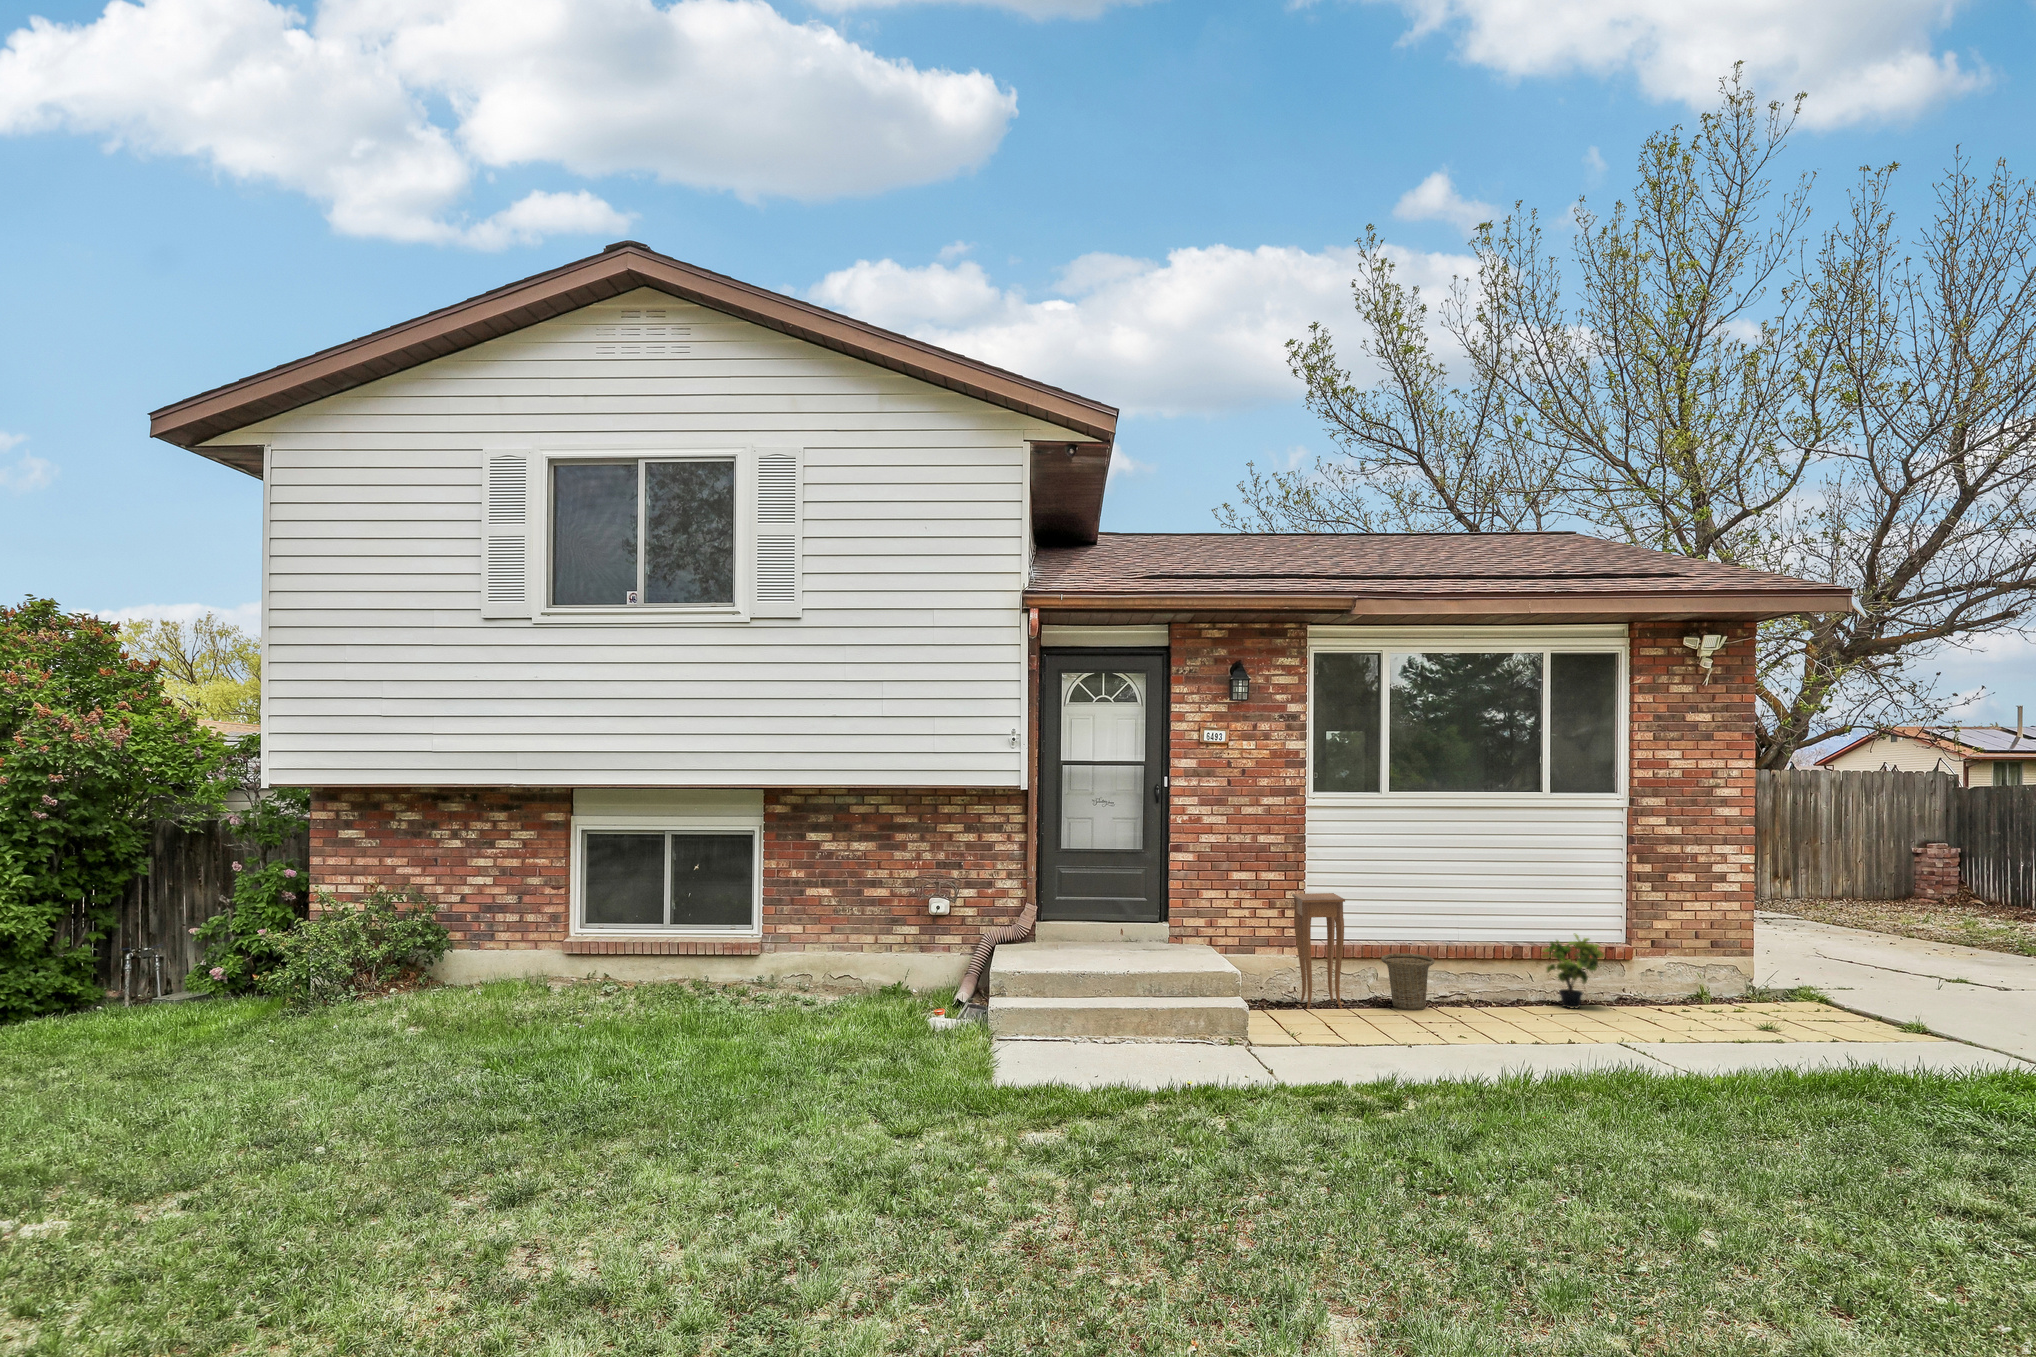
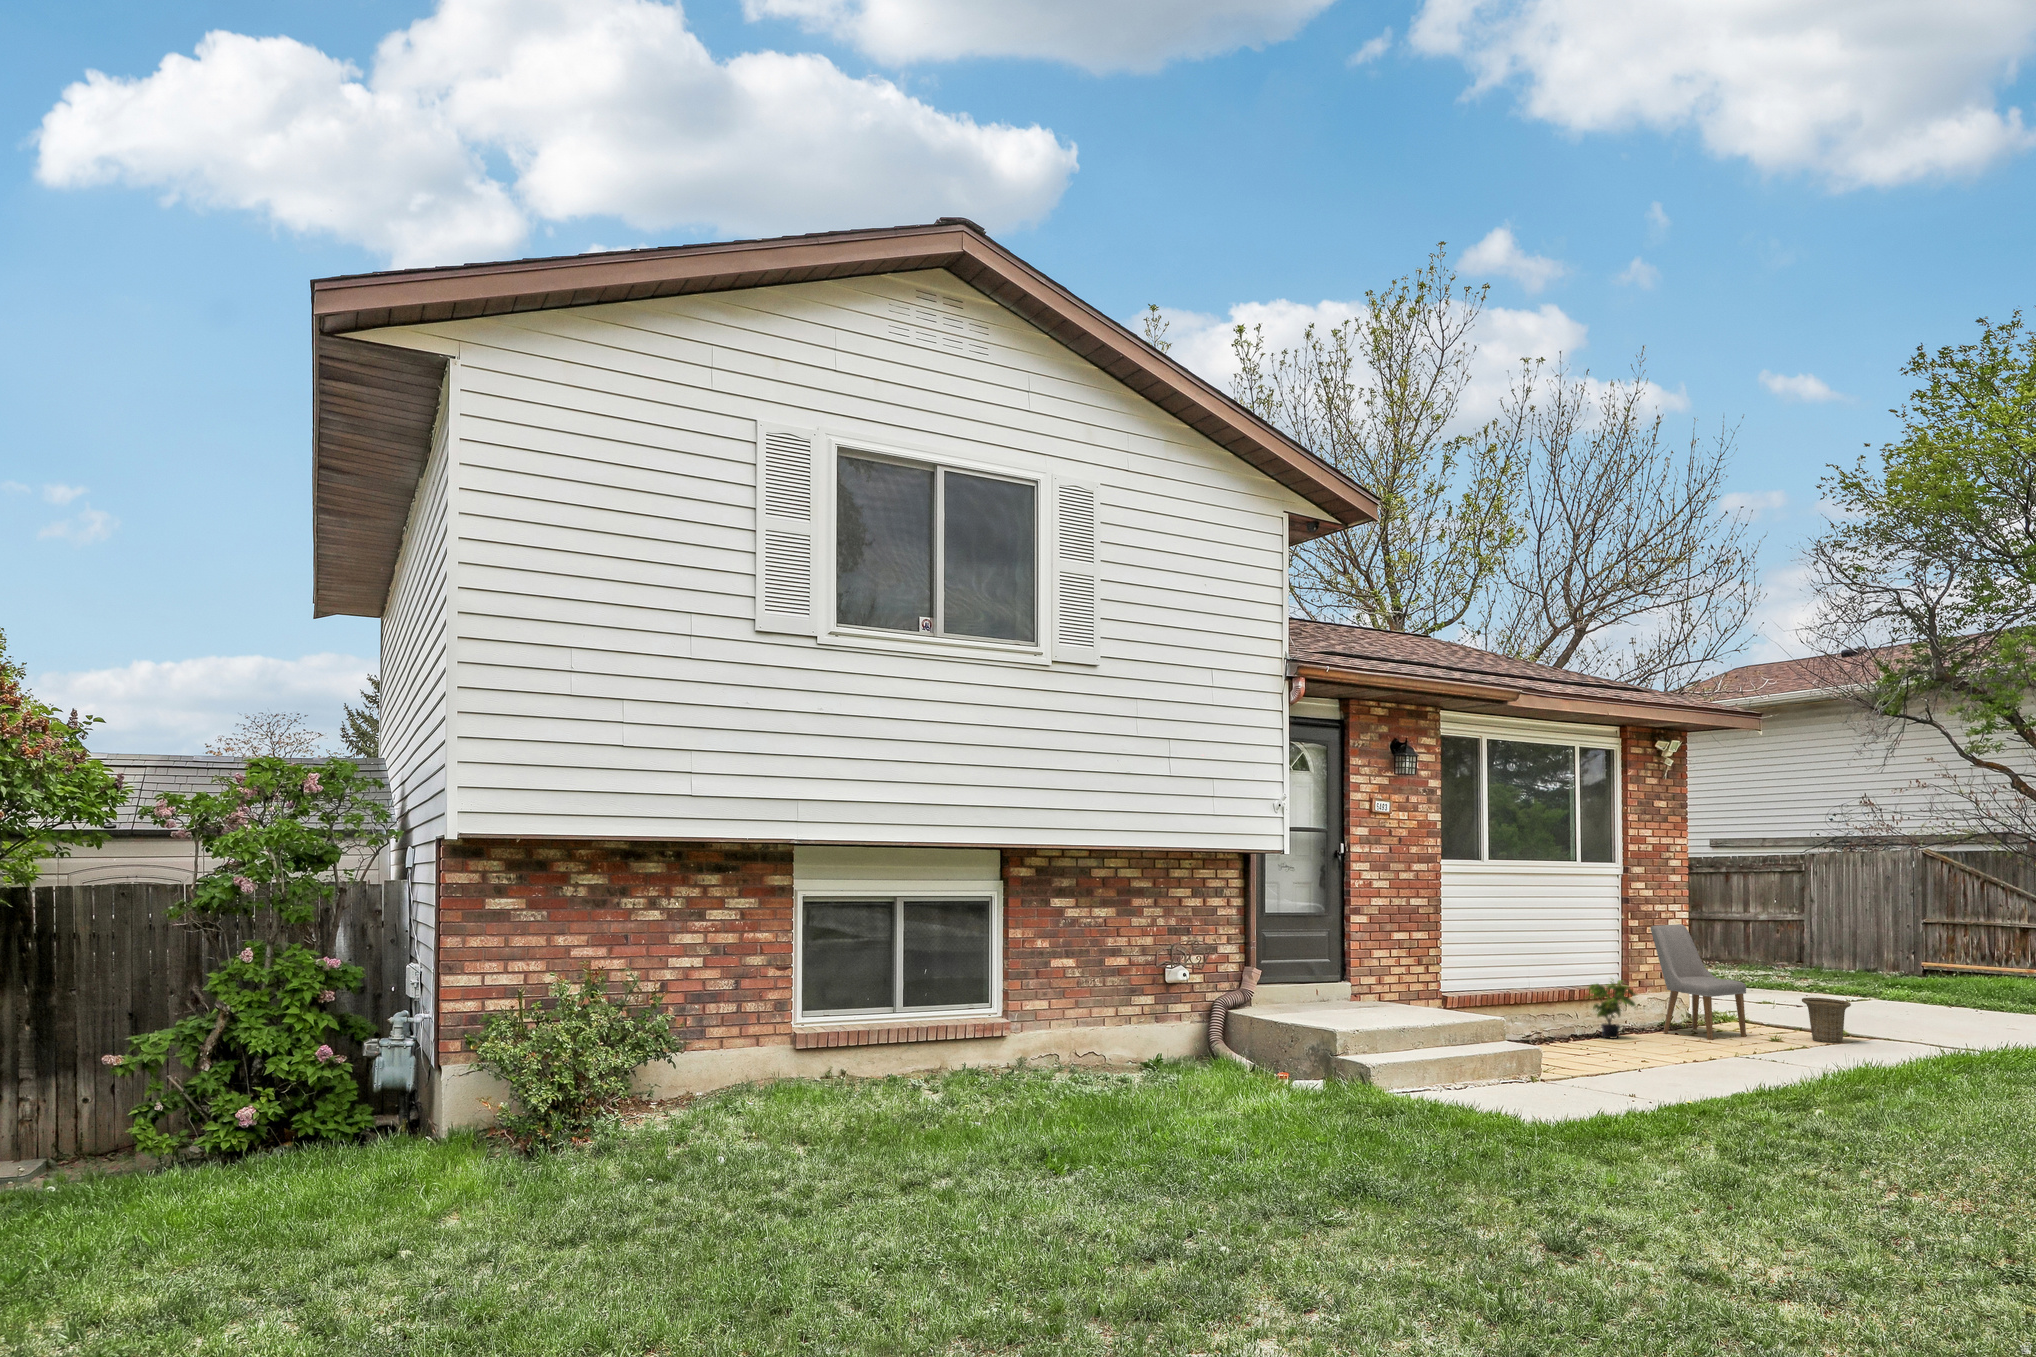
chair: none [1670,871,1791,1024] -> present [1651,924,1746,1040]
side table: present [1292,893,1345,1009] -> none [1441,949,1497,1054]
basket: present [1381,953,1435,1010] -> present [1802,998,1851,1043]

